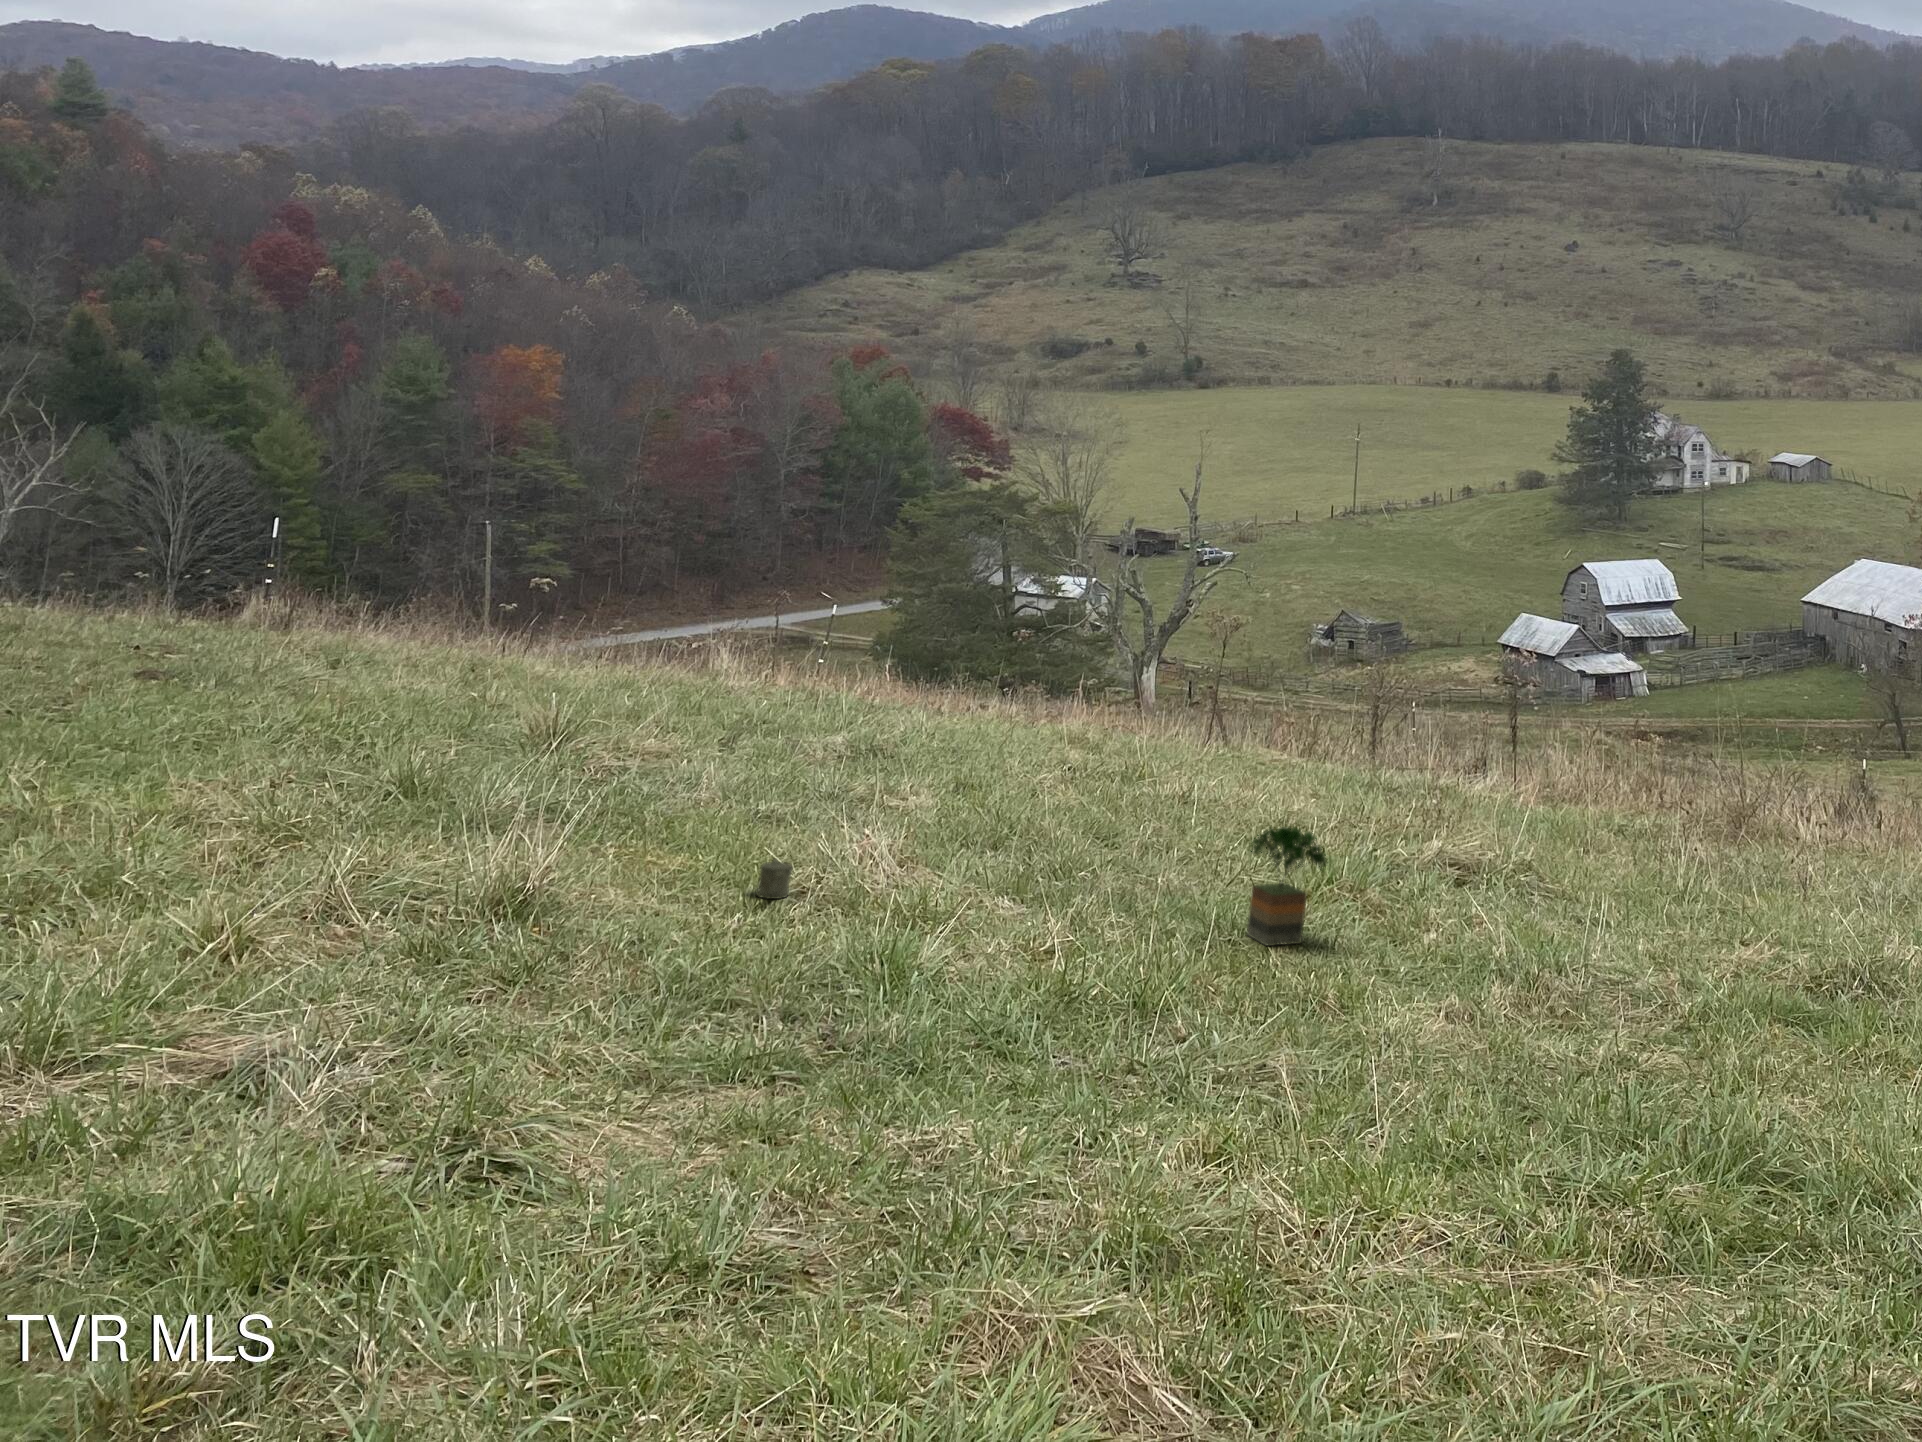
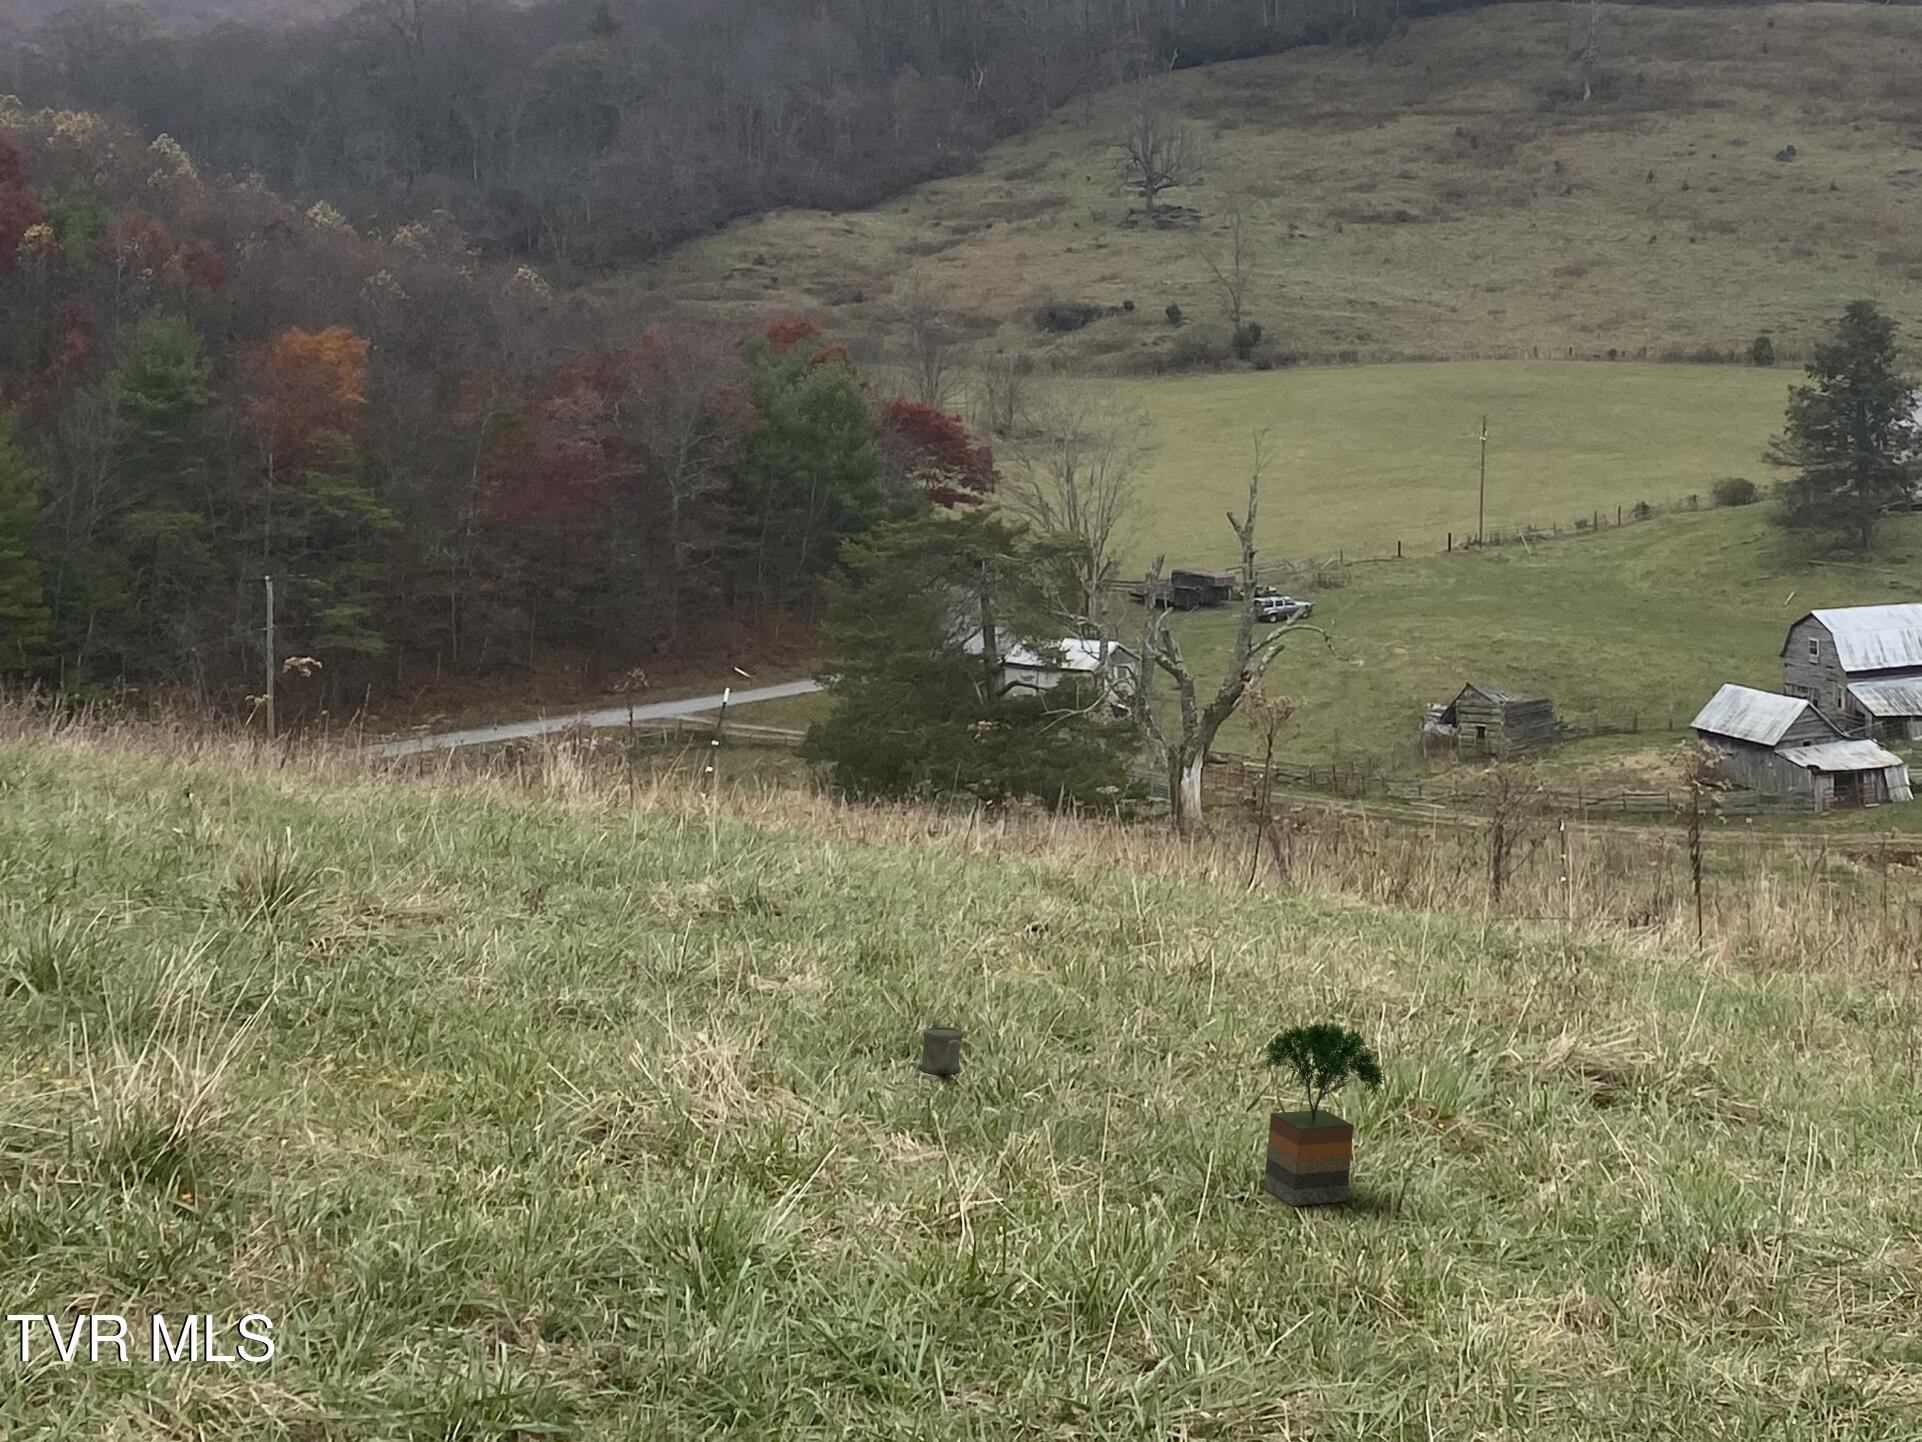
watering can: present [756,859,793,899] -> present [920,1023,964,1074]

